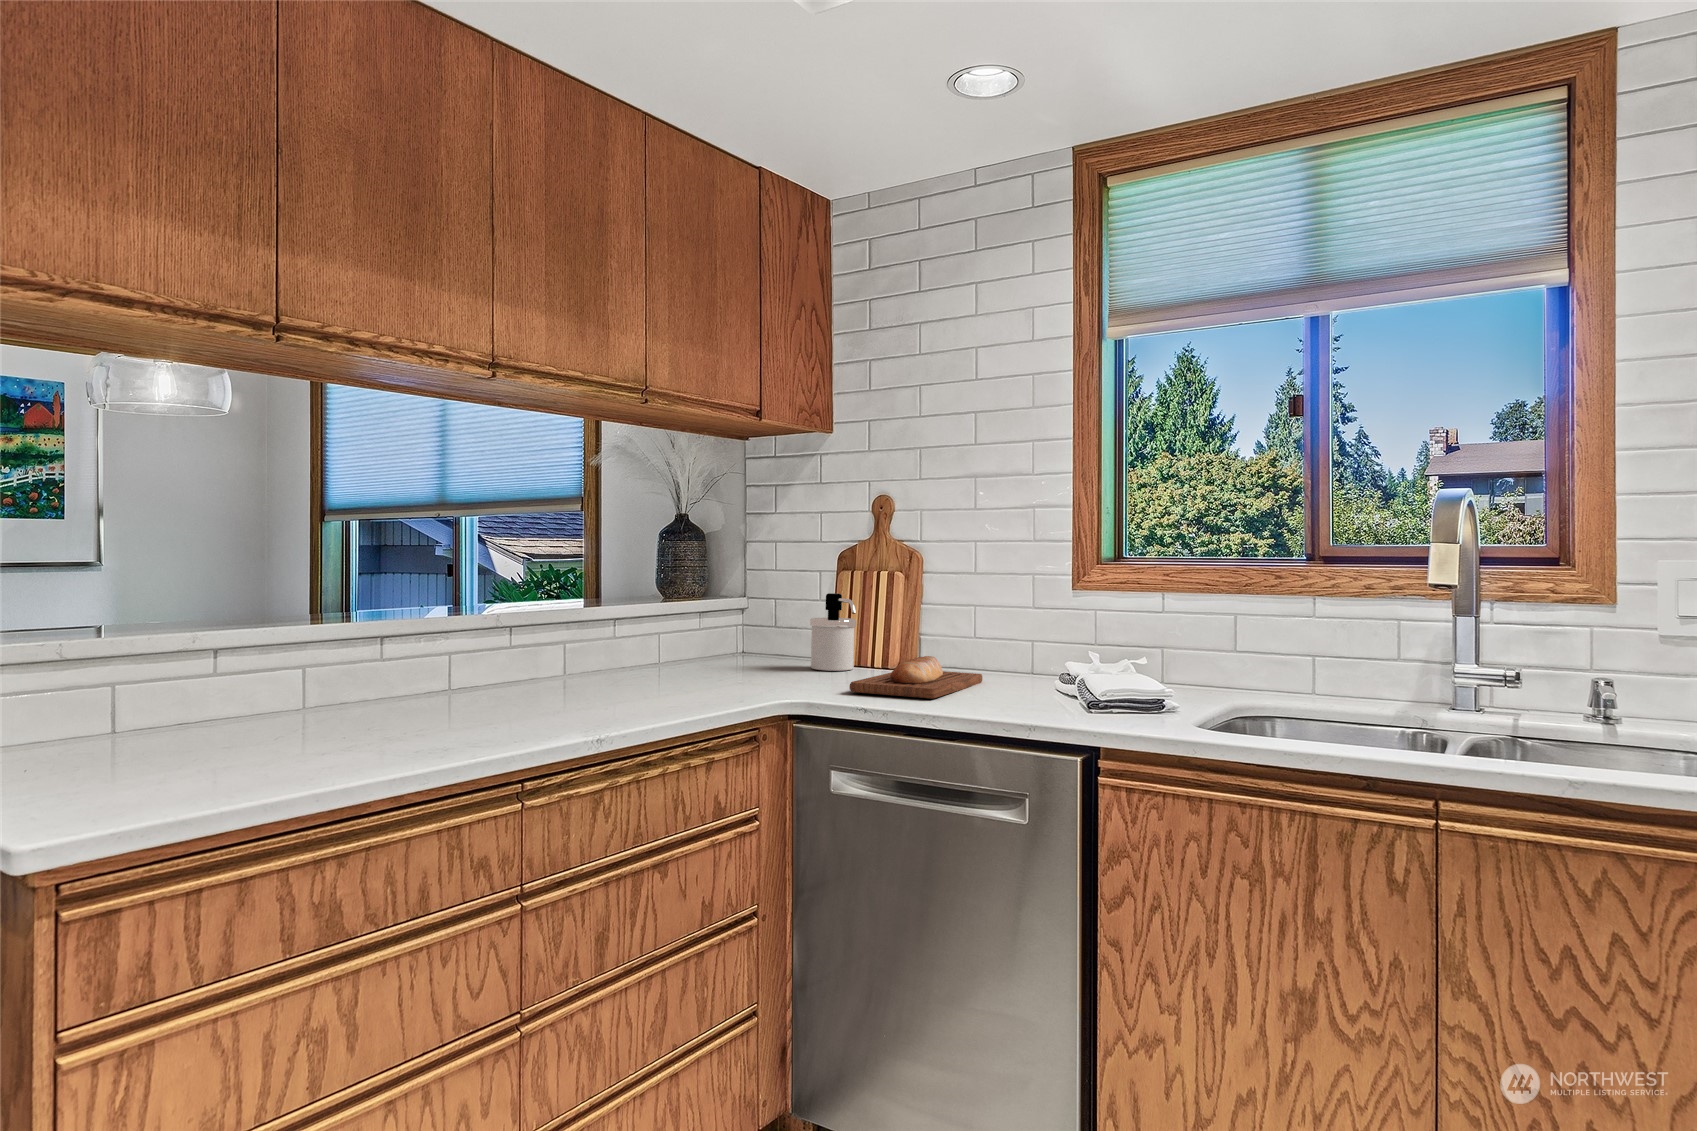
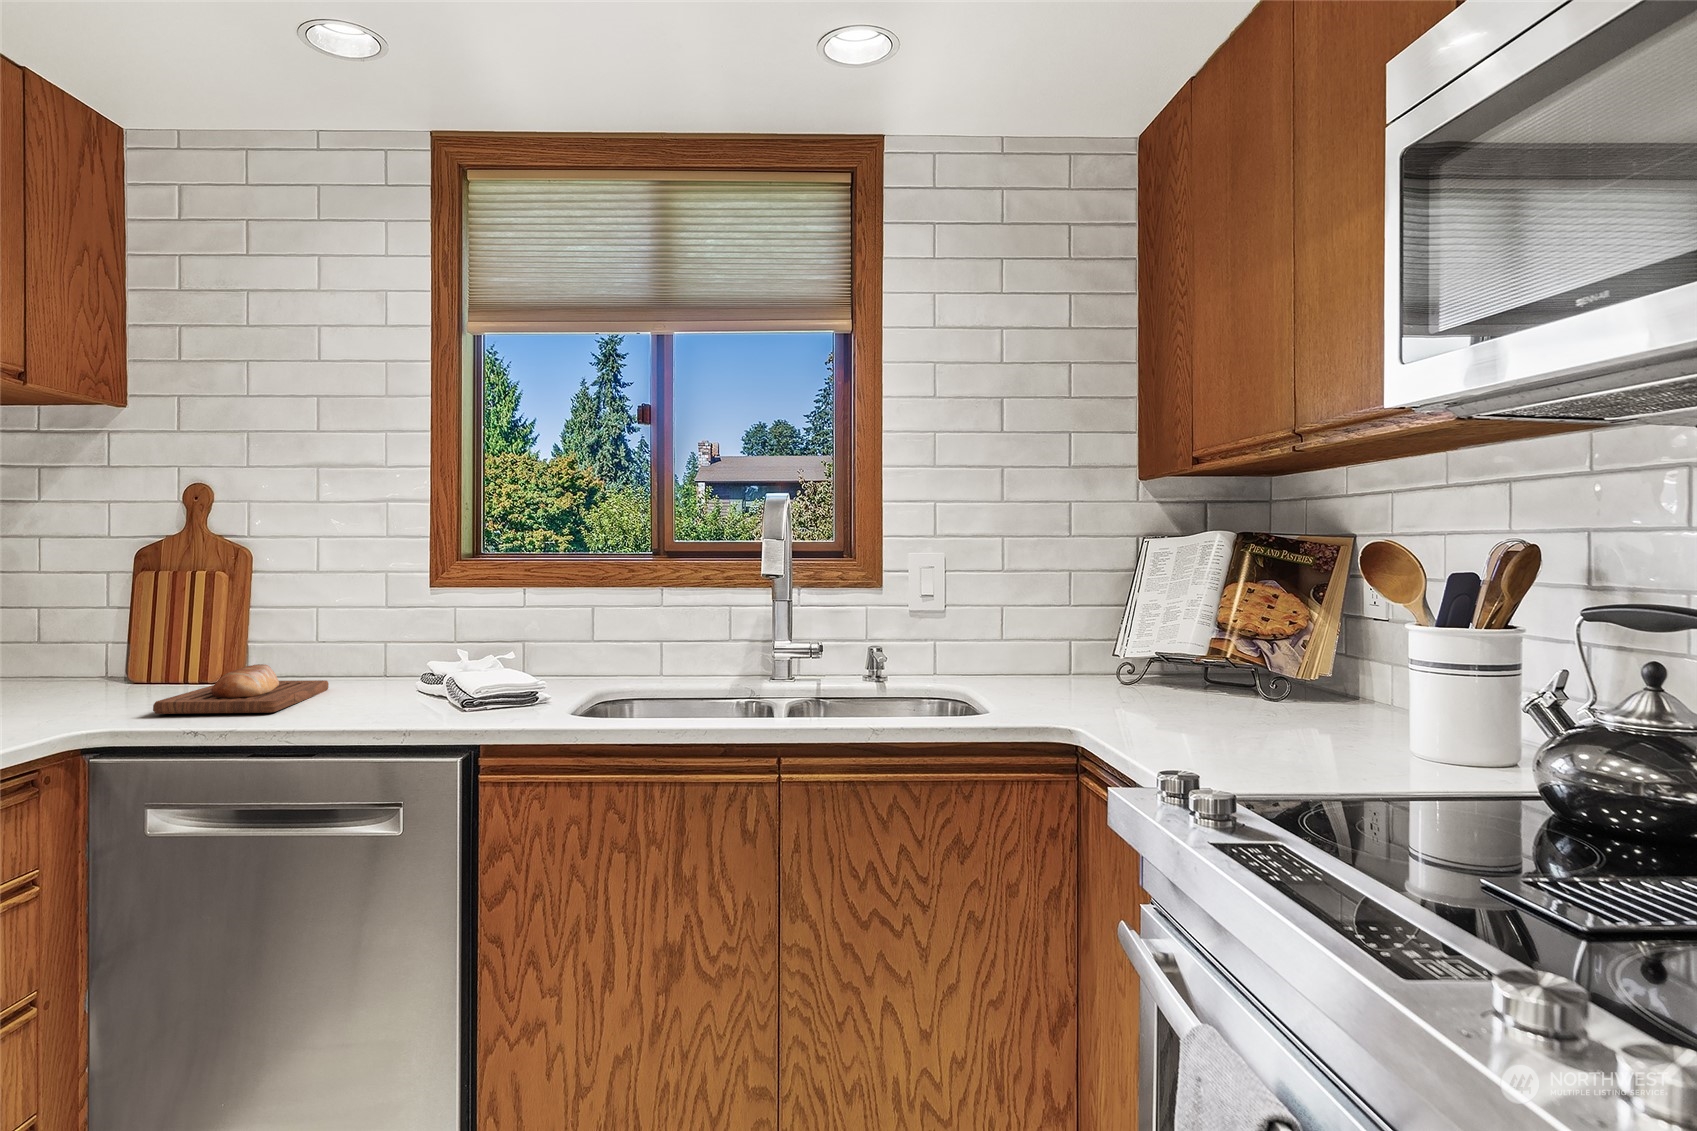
soap dispenser: present [810,593,856,671] -> none [80,594,153,691]

